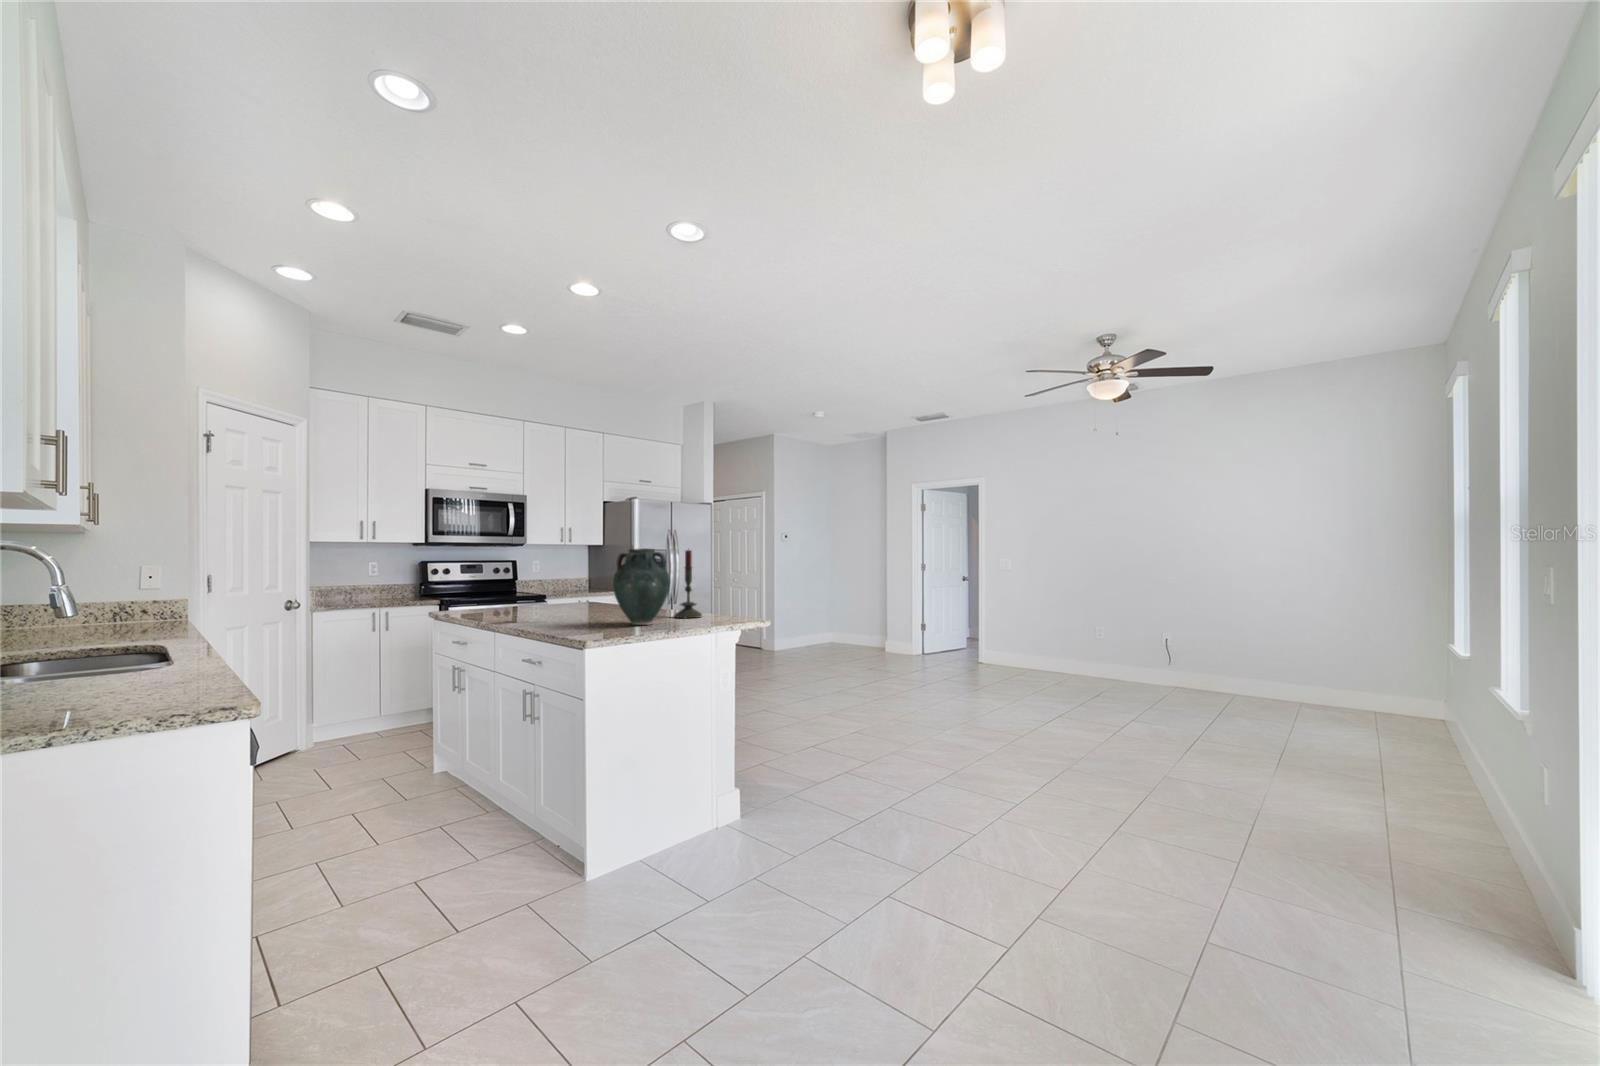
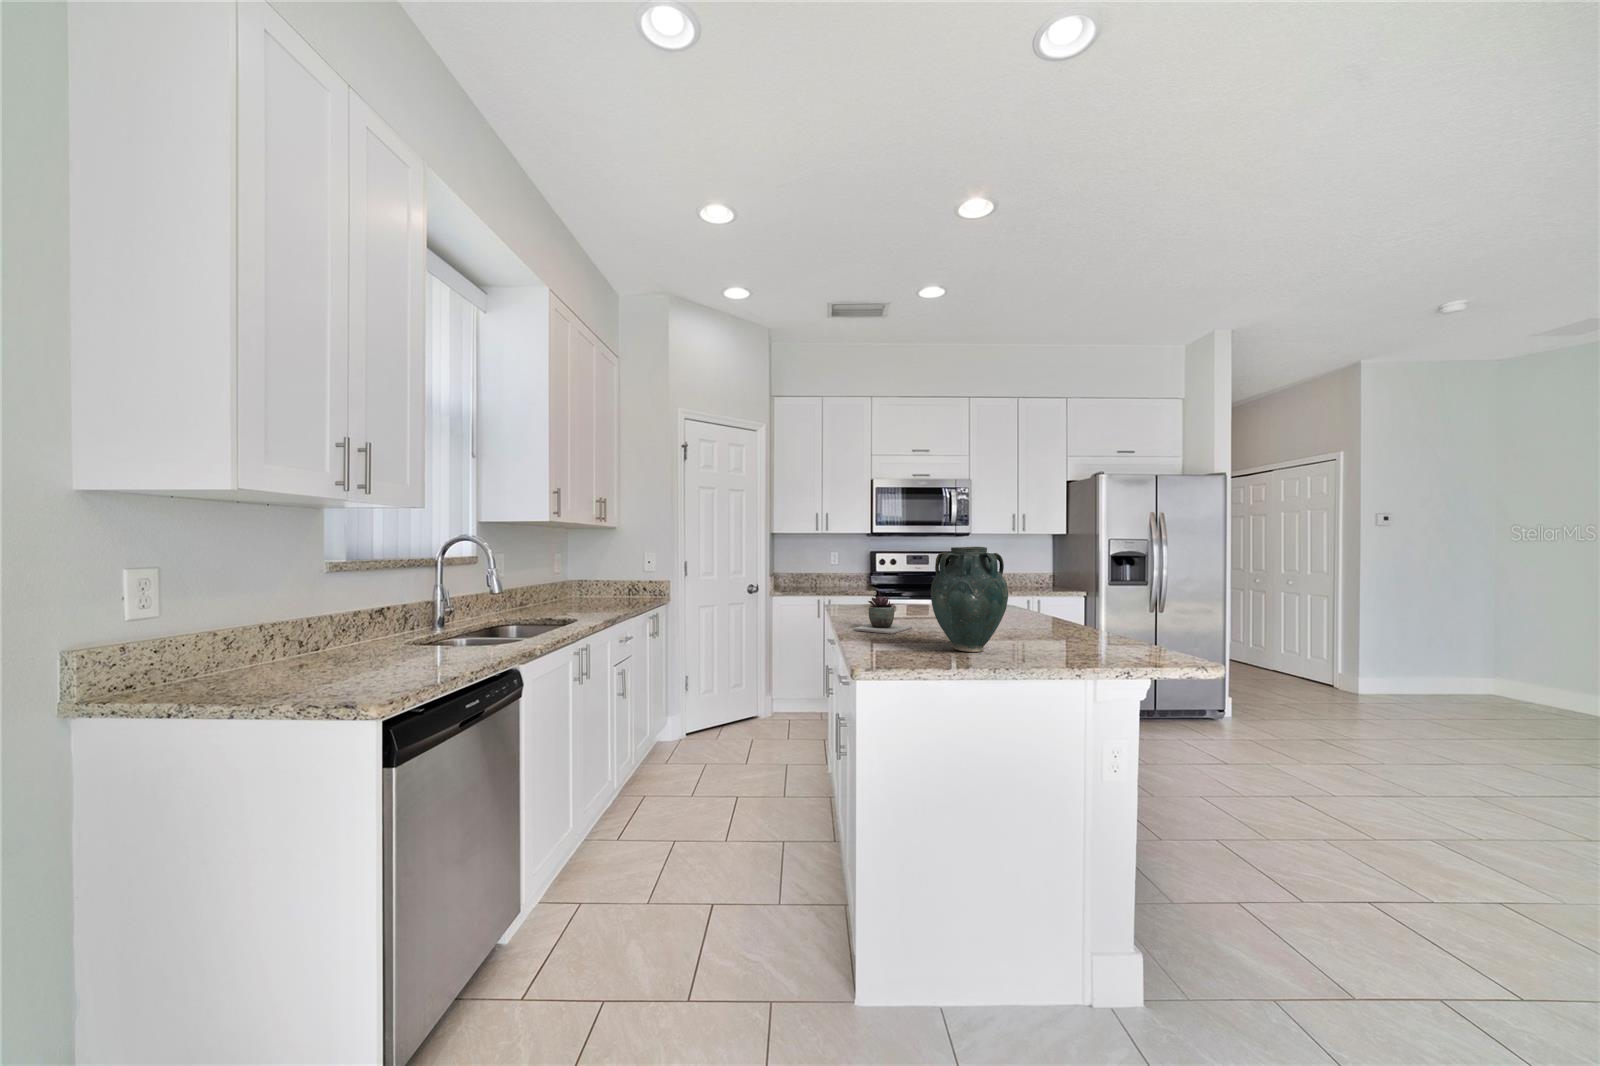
candle: present [675,550,702,618] -> none [1036,546,1078,648]
succulent plant: none [521,593,564,624] -> present [853,596,912,634]

